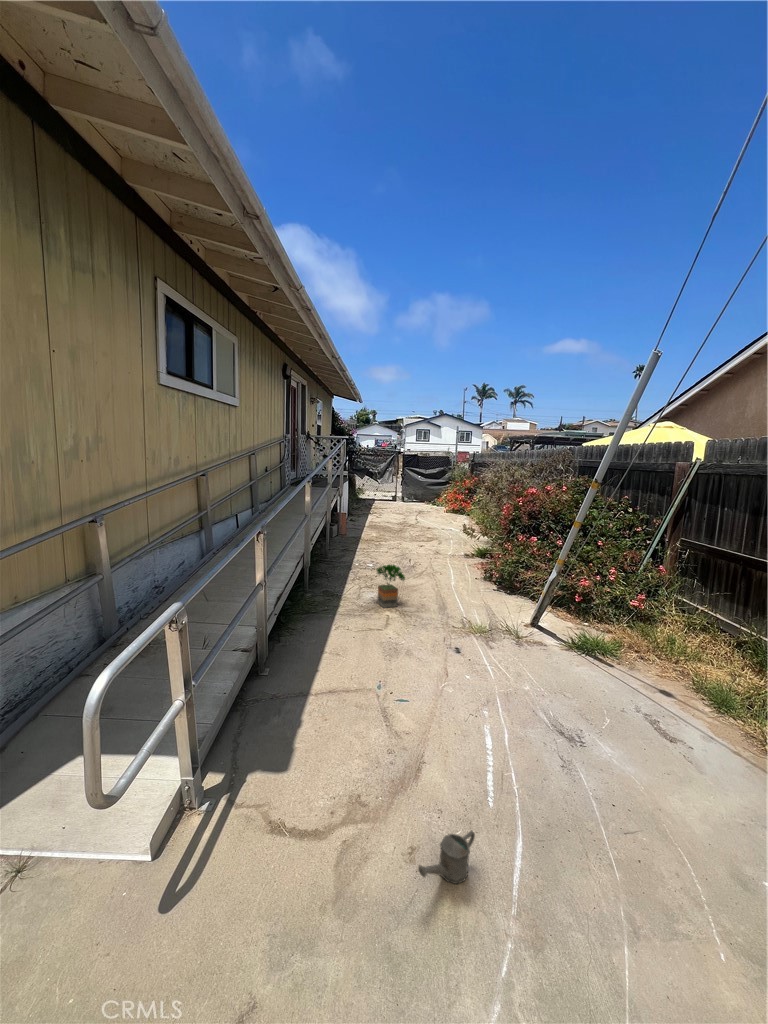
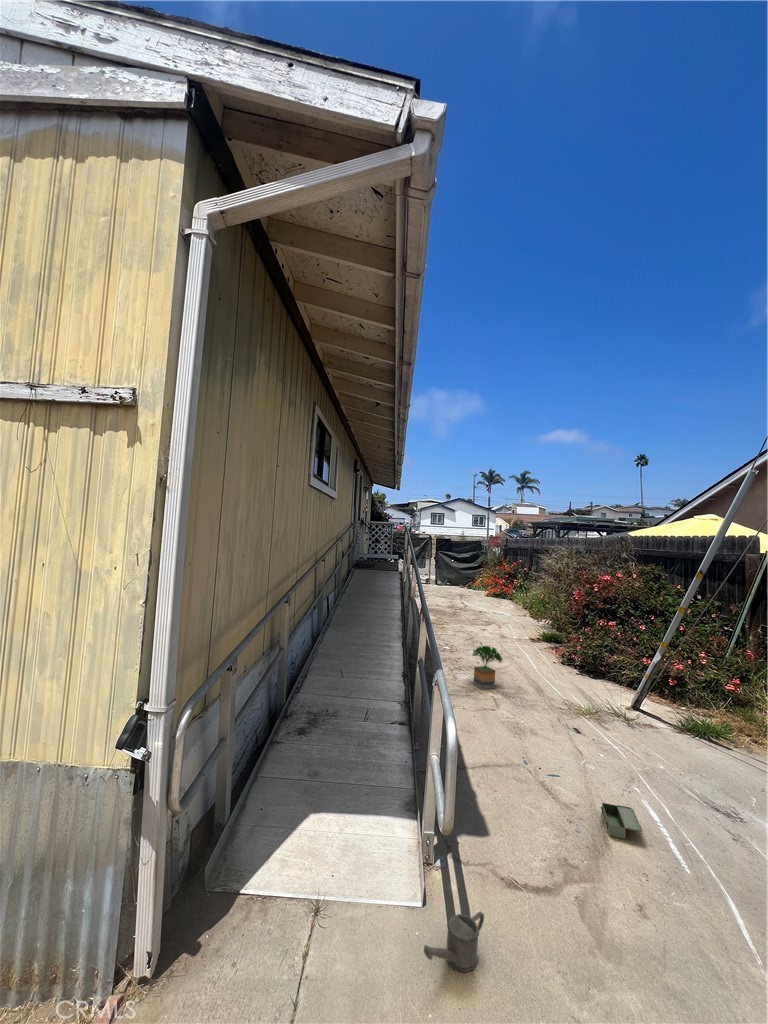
toolbox: none [426,730,464,770] -> present [601,803,642,839]
watering can: present [418,831,475,884] -> present [424,912,484,972]

